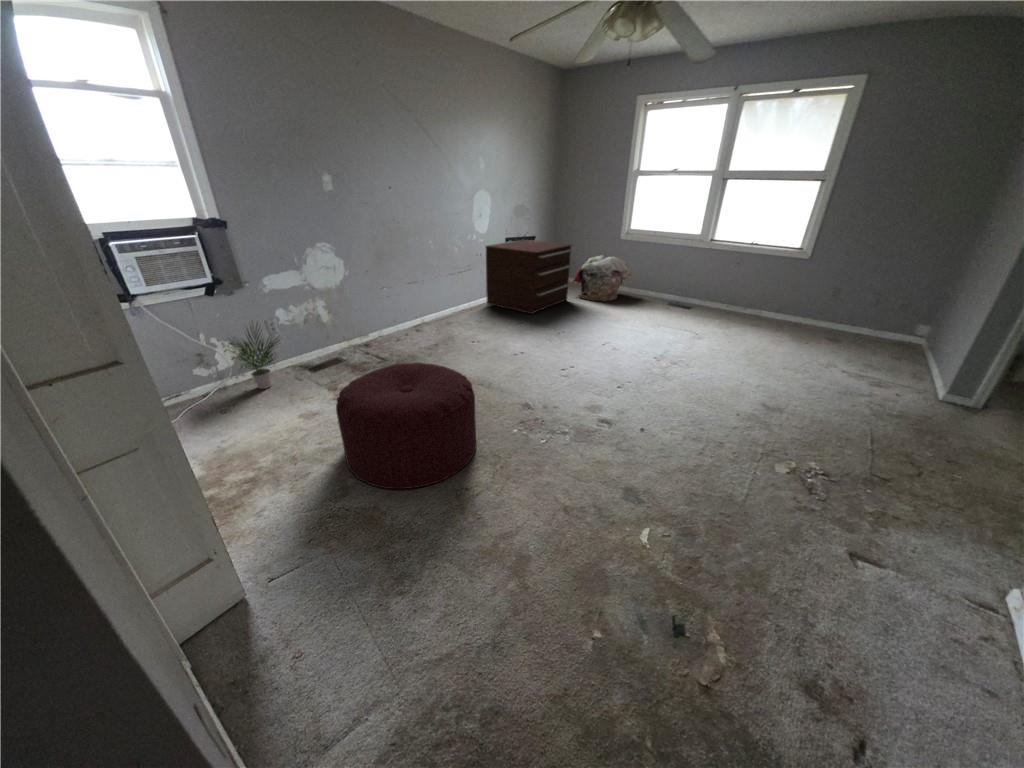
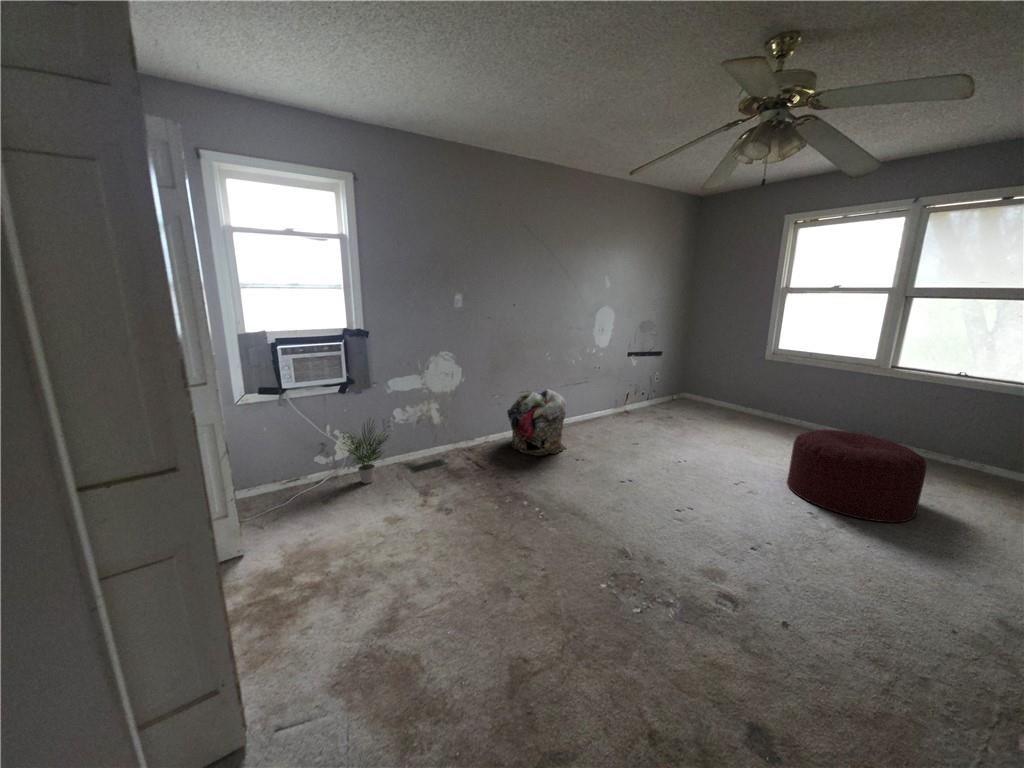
dresser: present [486,240,572,314] -> none [602,355,704,435]
laundry basket: present [573,255,631,302] -> present [507,389,566,456]
ottoman: present [336,363,476,489] -> present [787,429,926,522]

